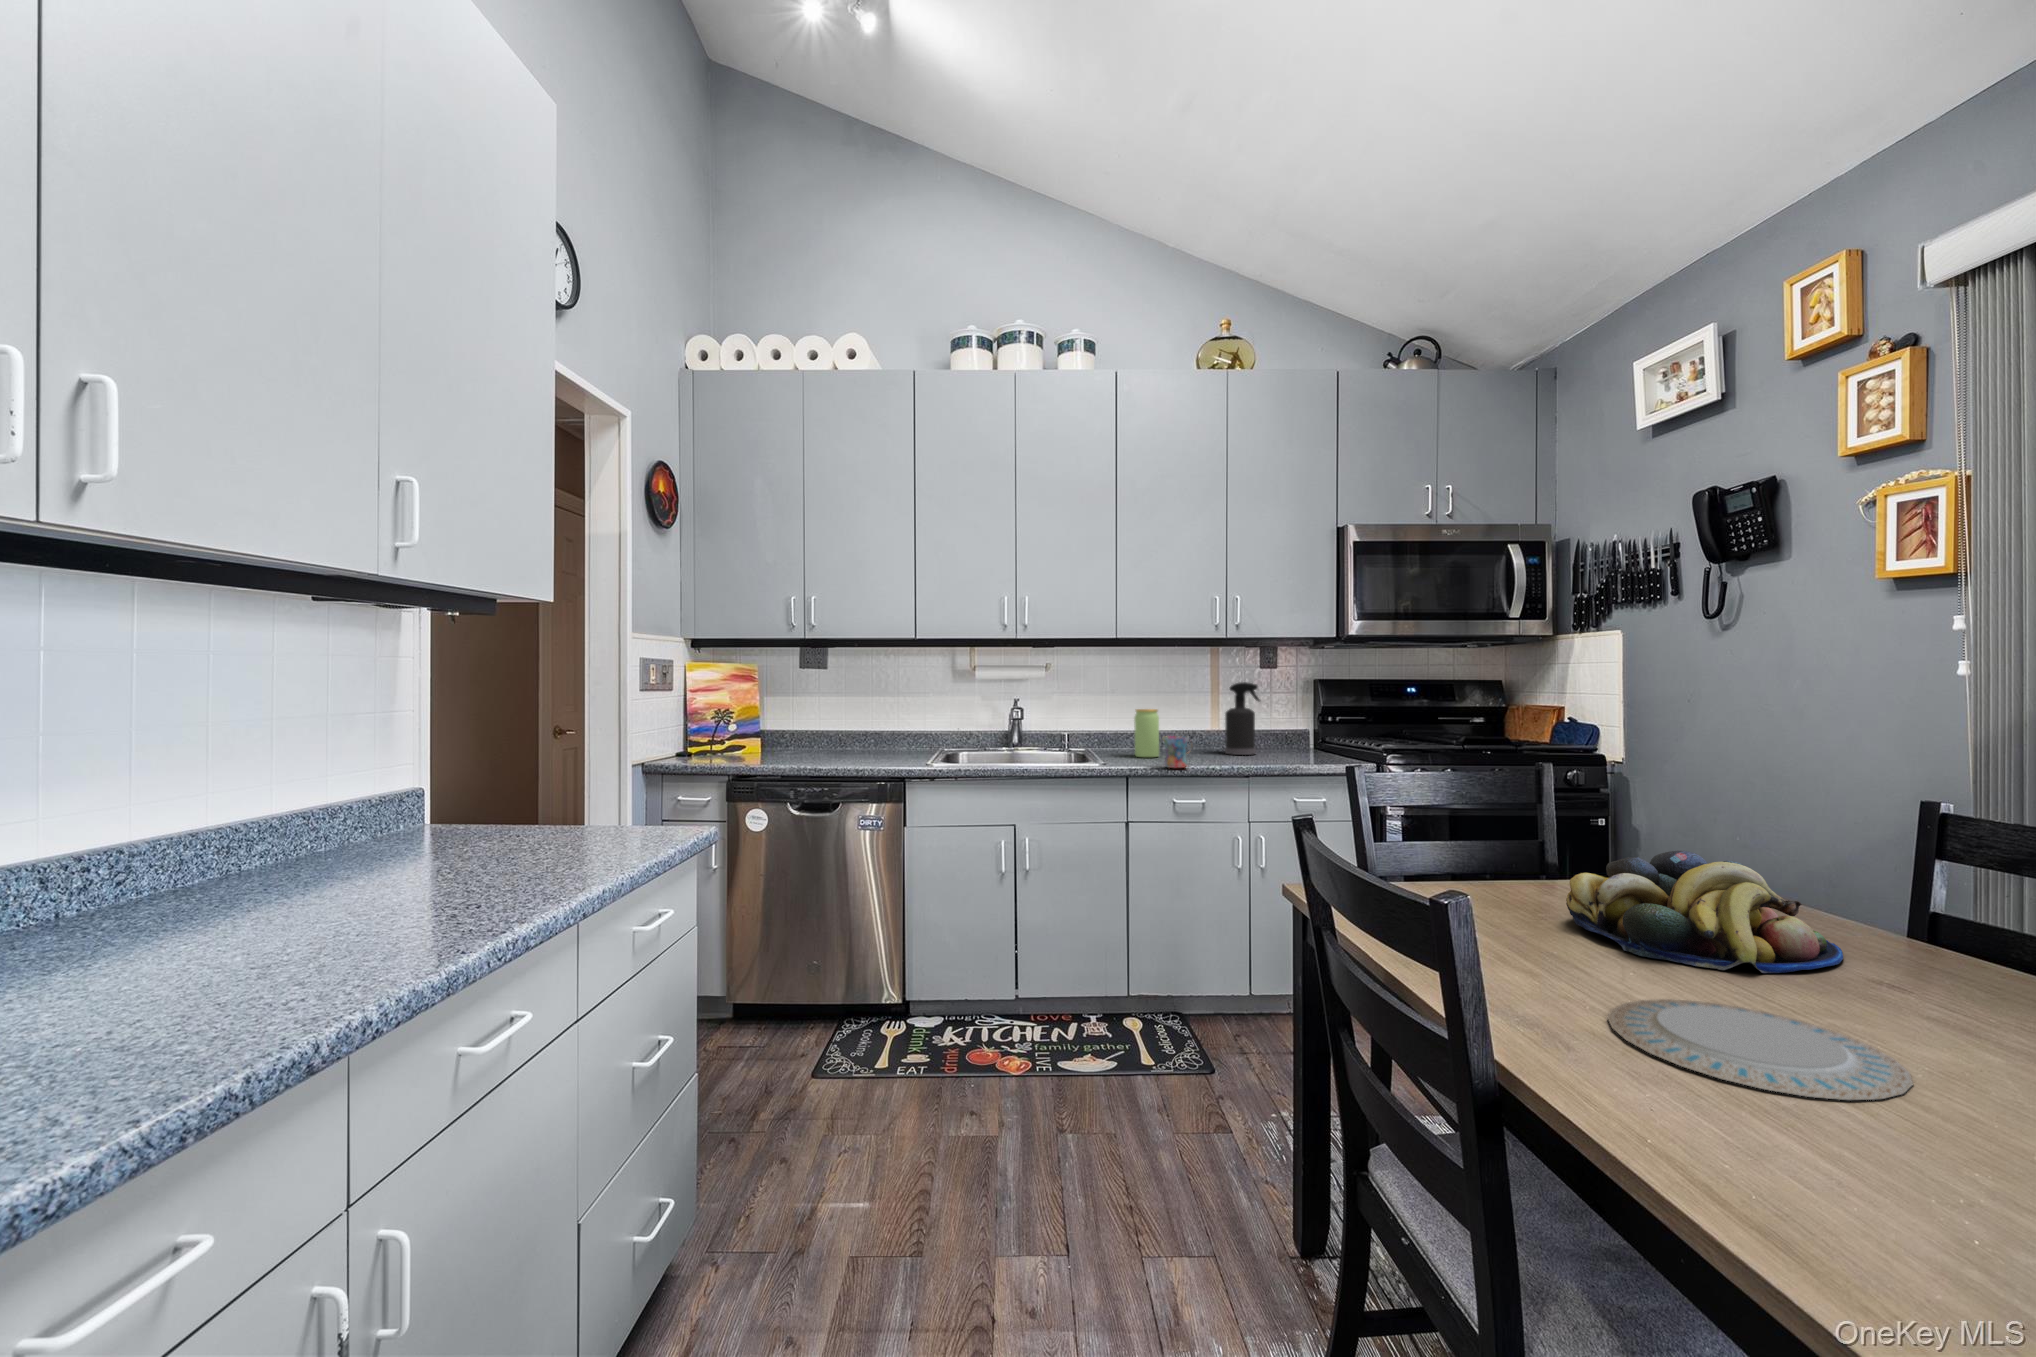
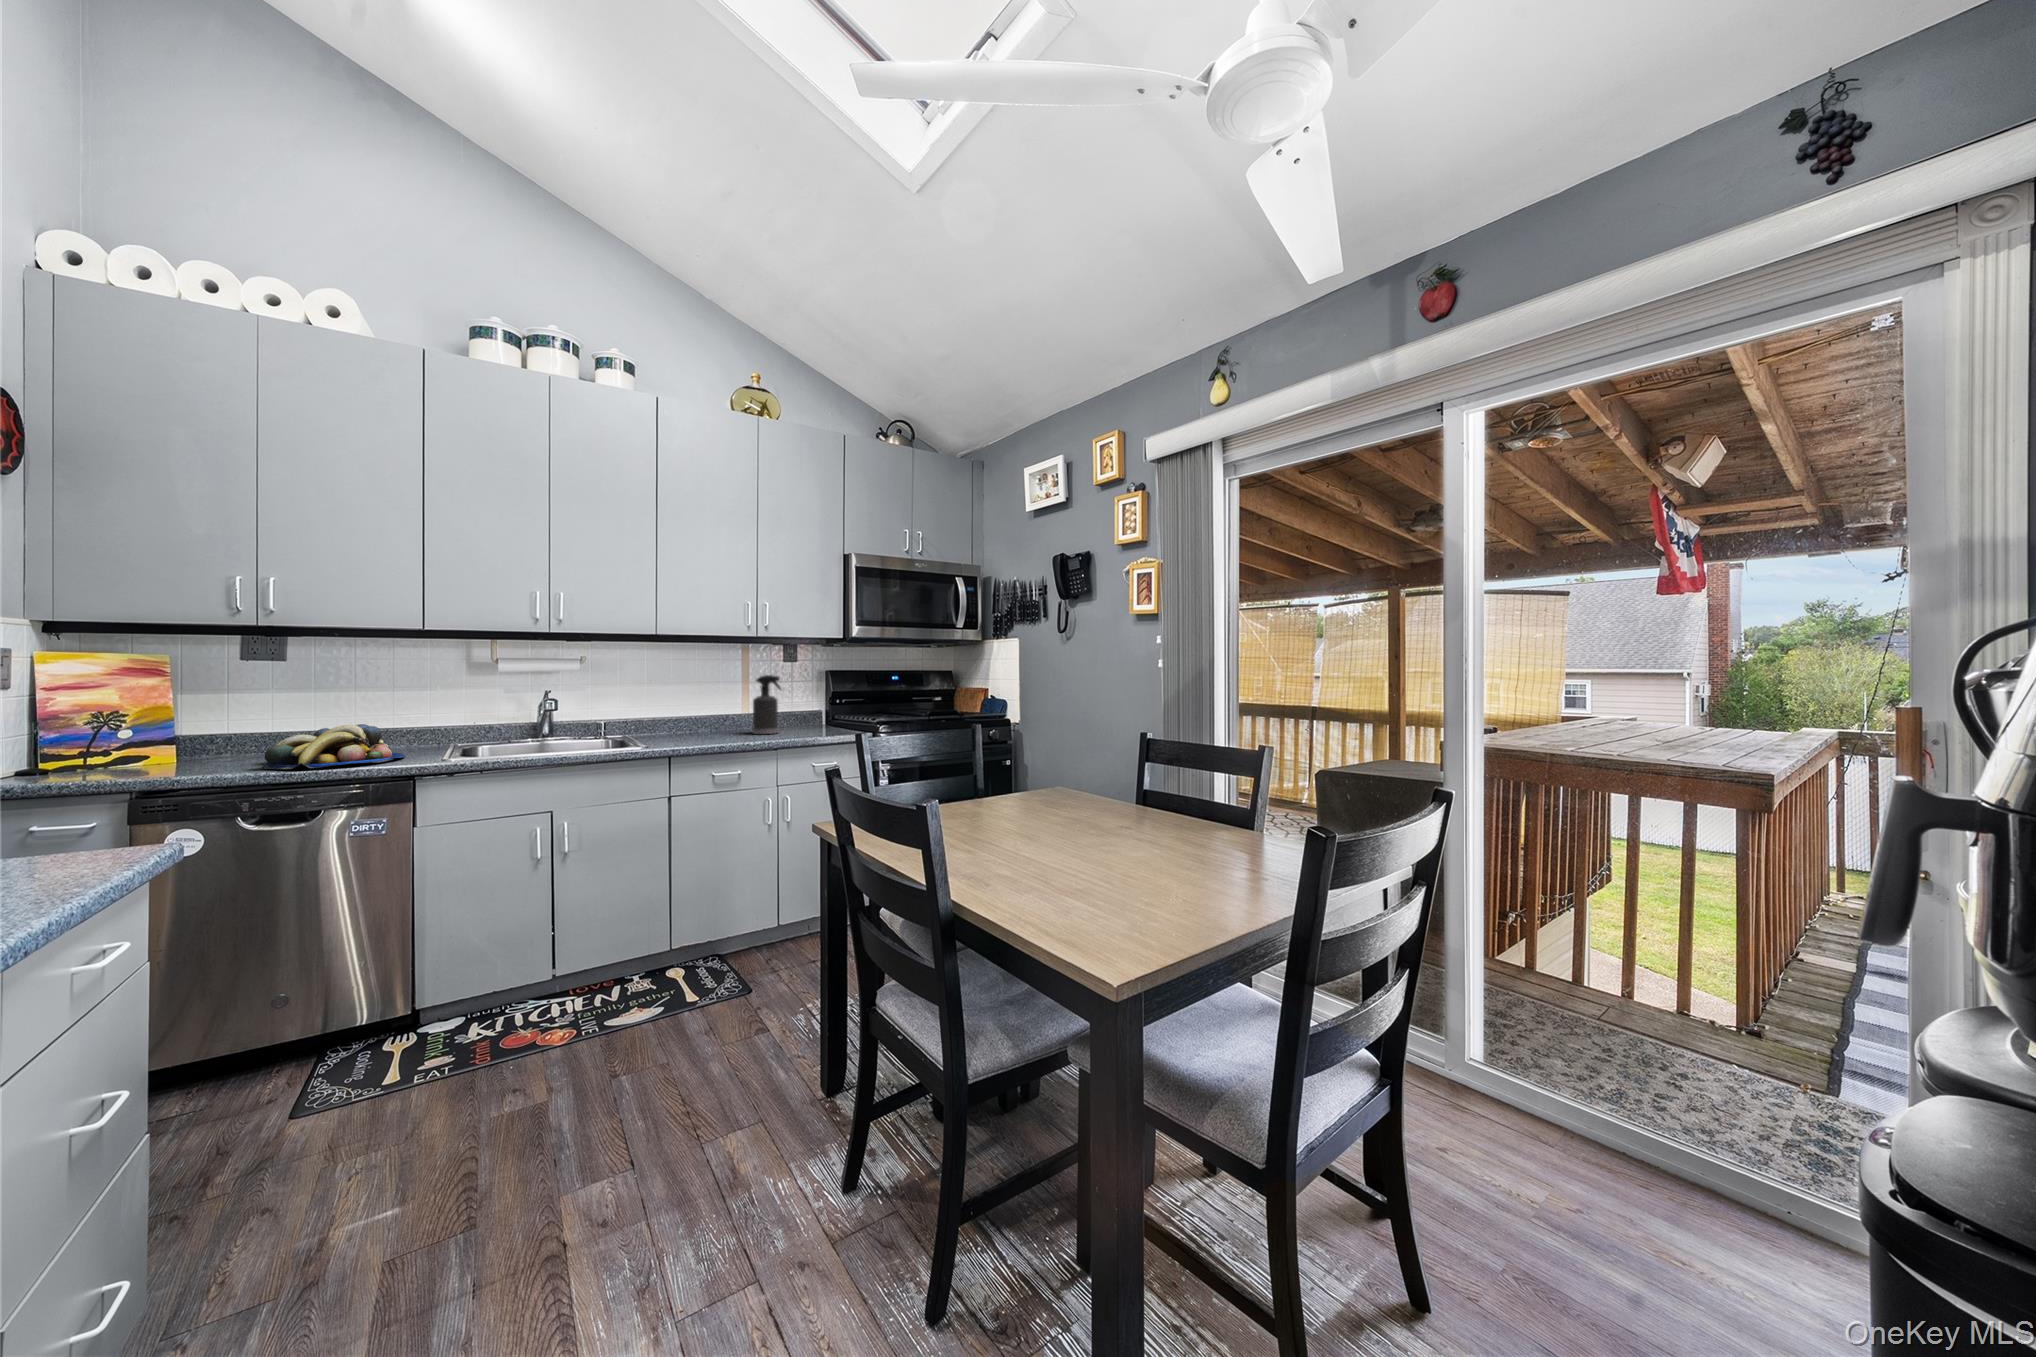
jar: present [1134,709,1159,757] -> none [671,699,695,741]
mug: present [1163,736,1193,768] -> none [700,721,728,748]
fruit bowl: present [1566,851,1843,973] -> present [264,724,405,769]
plate: present [1608,999,1913,1100] -> none [1018,850,1145,886]

